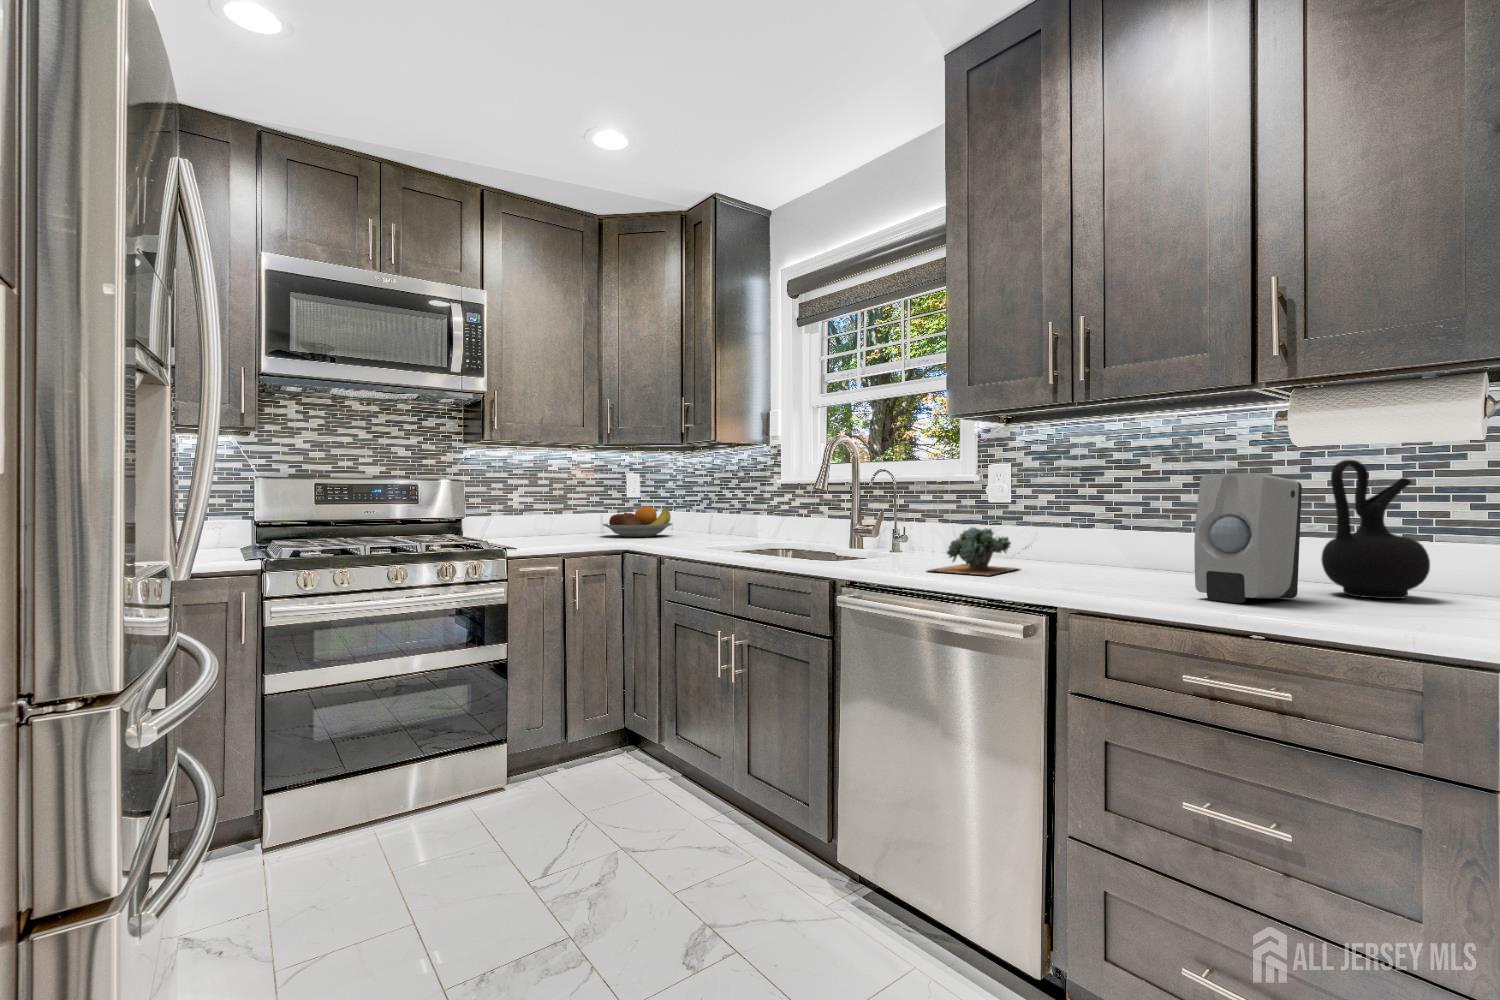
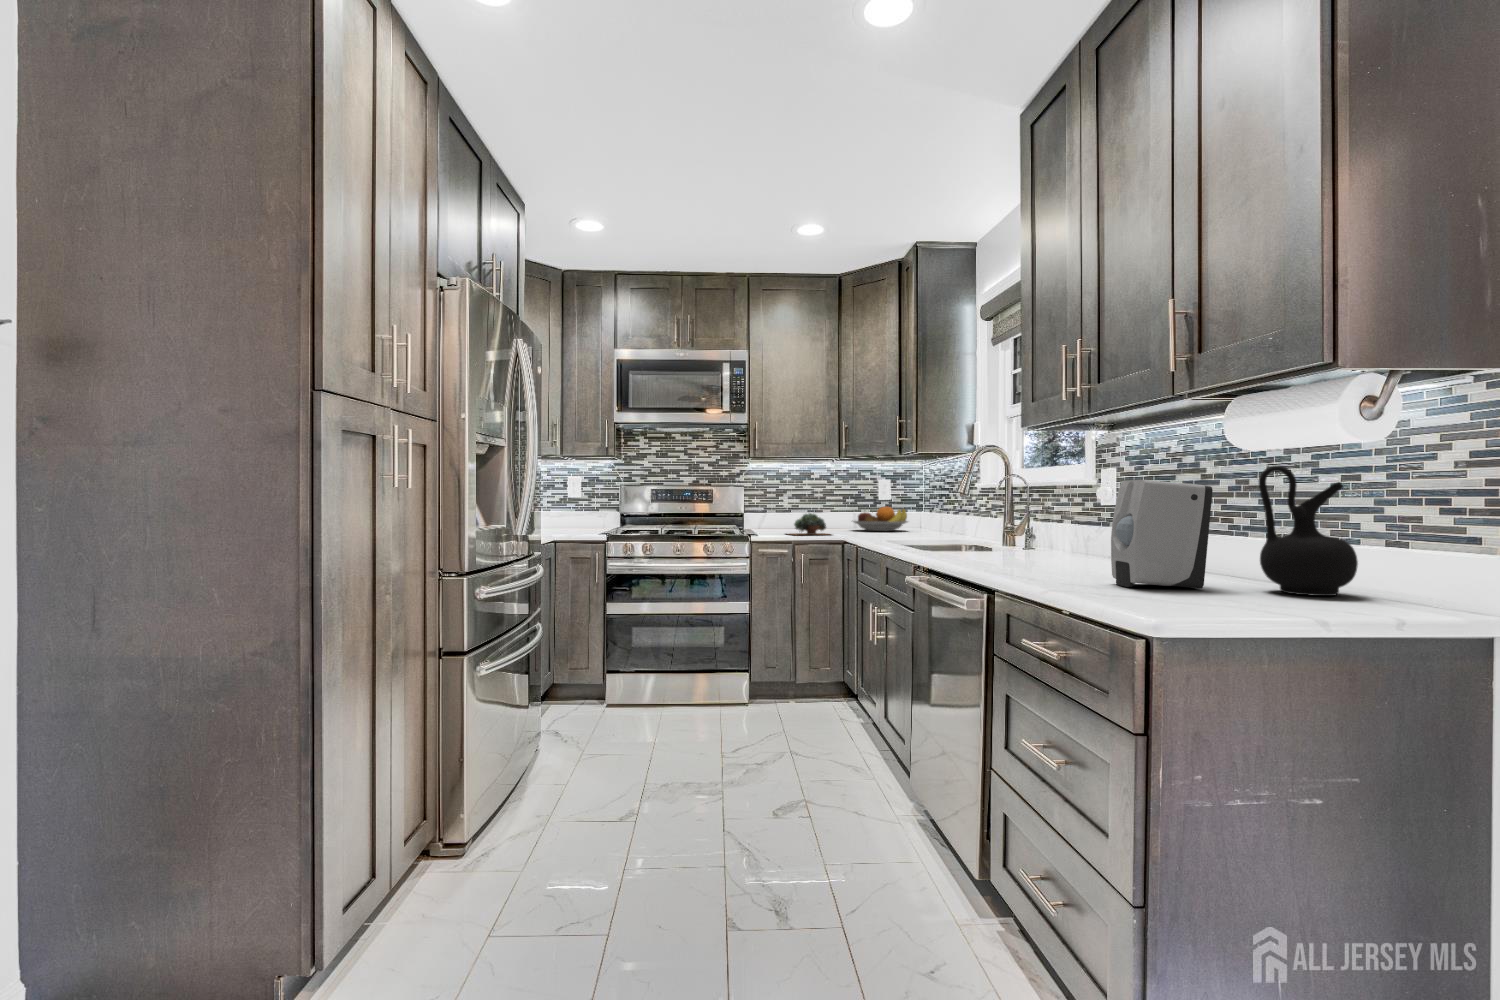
succulent plant: present [928,527,1018,576] -> present [790,513,827,535]

